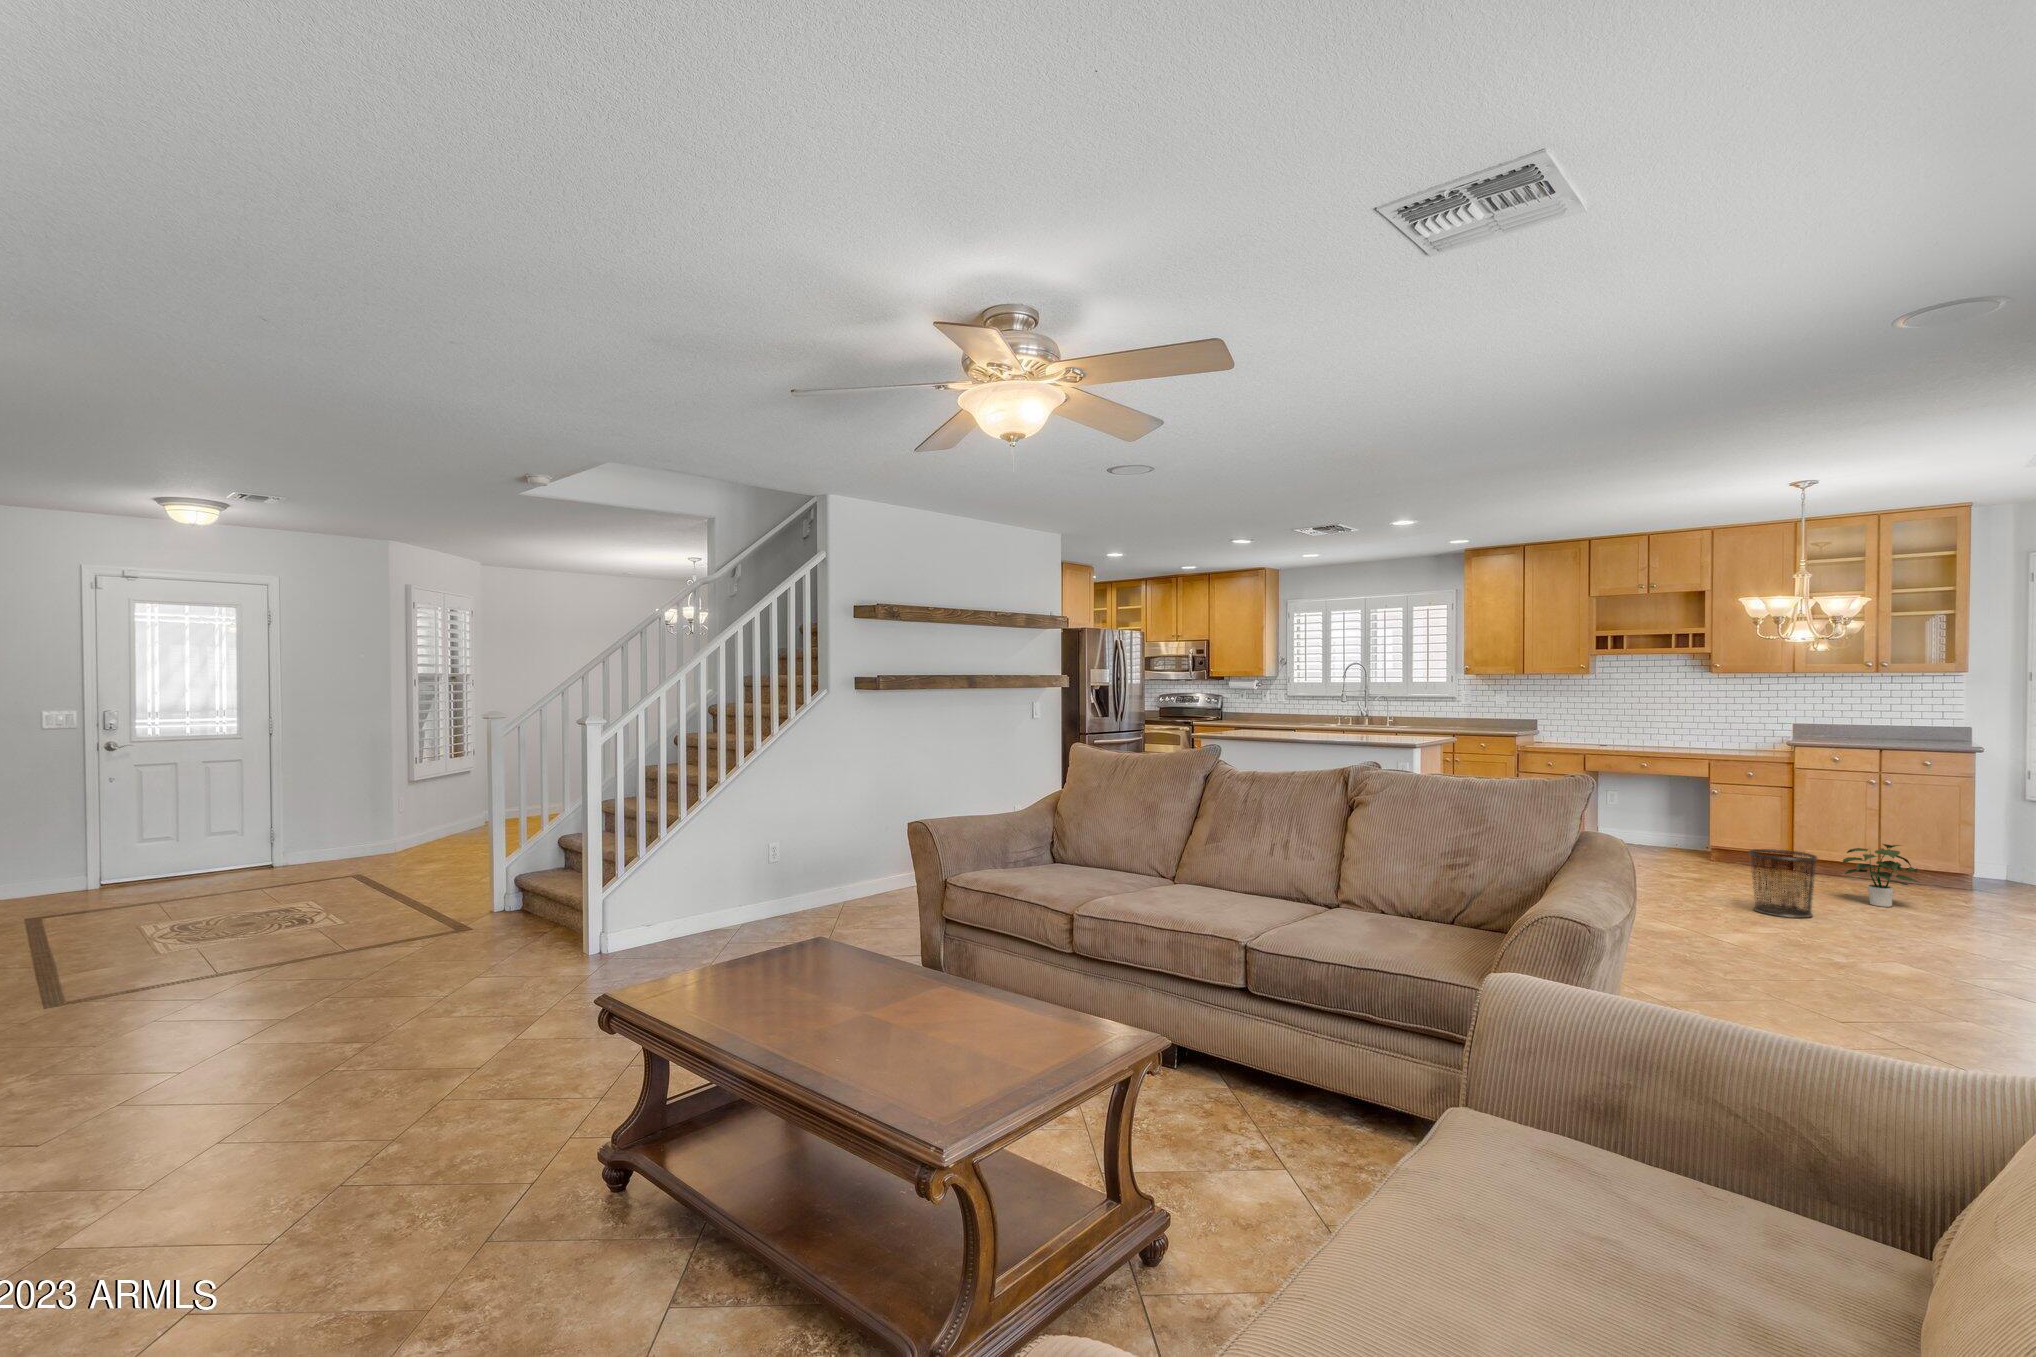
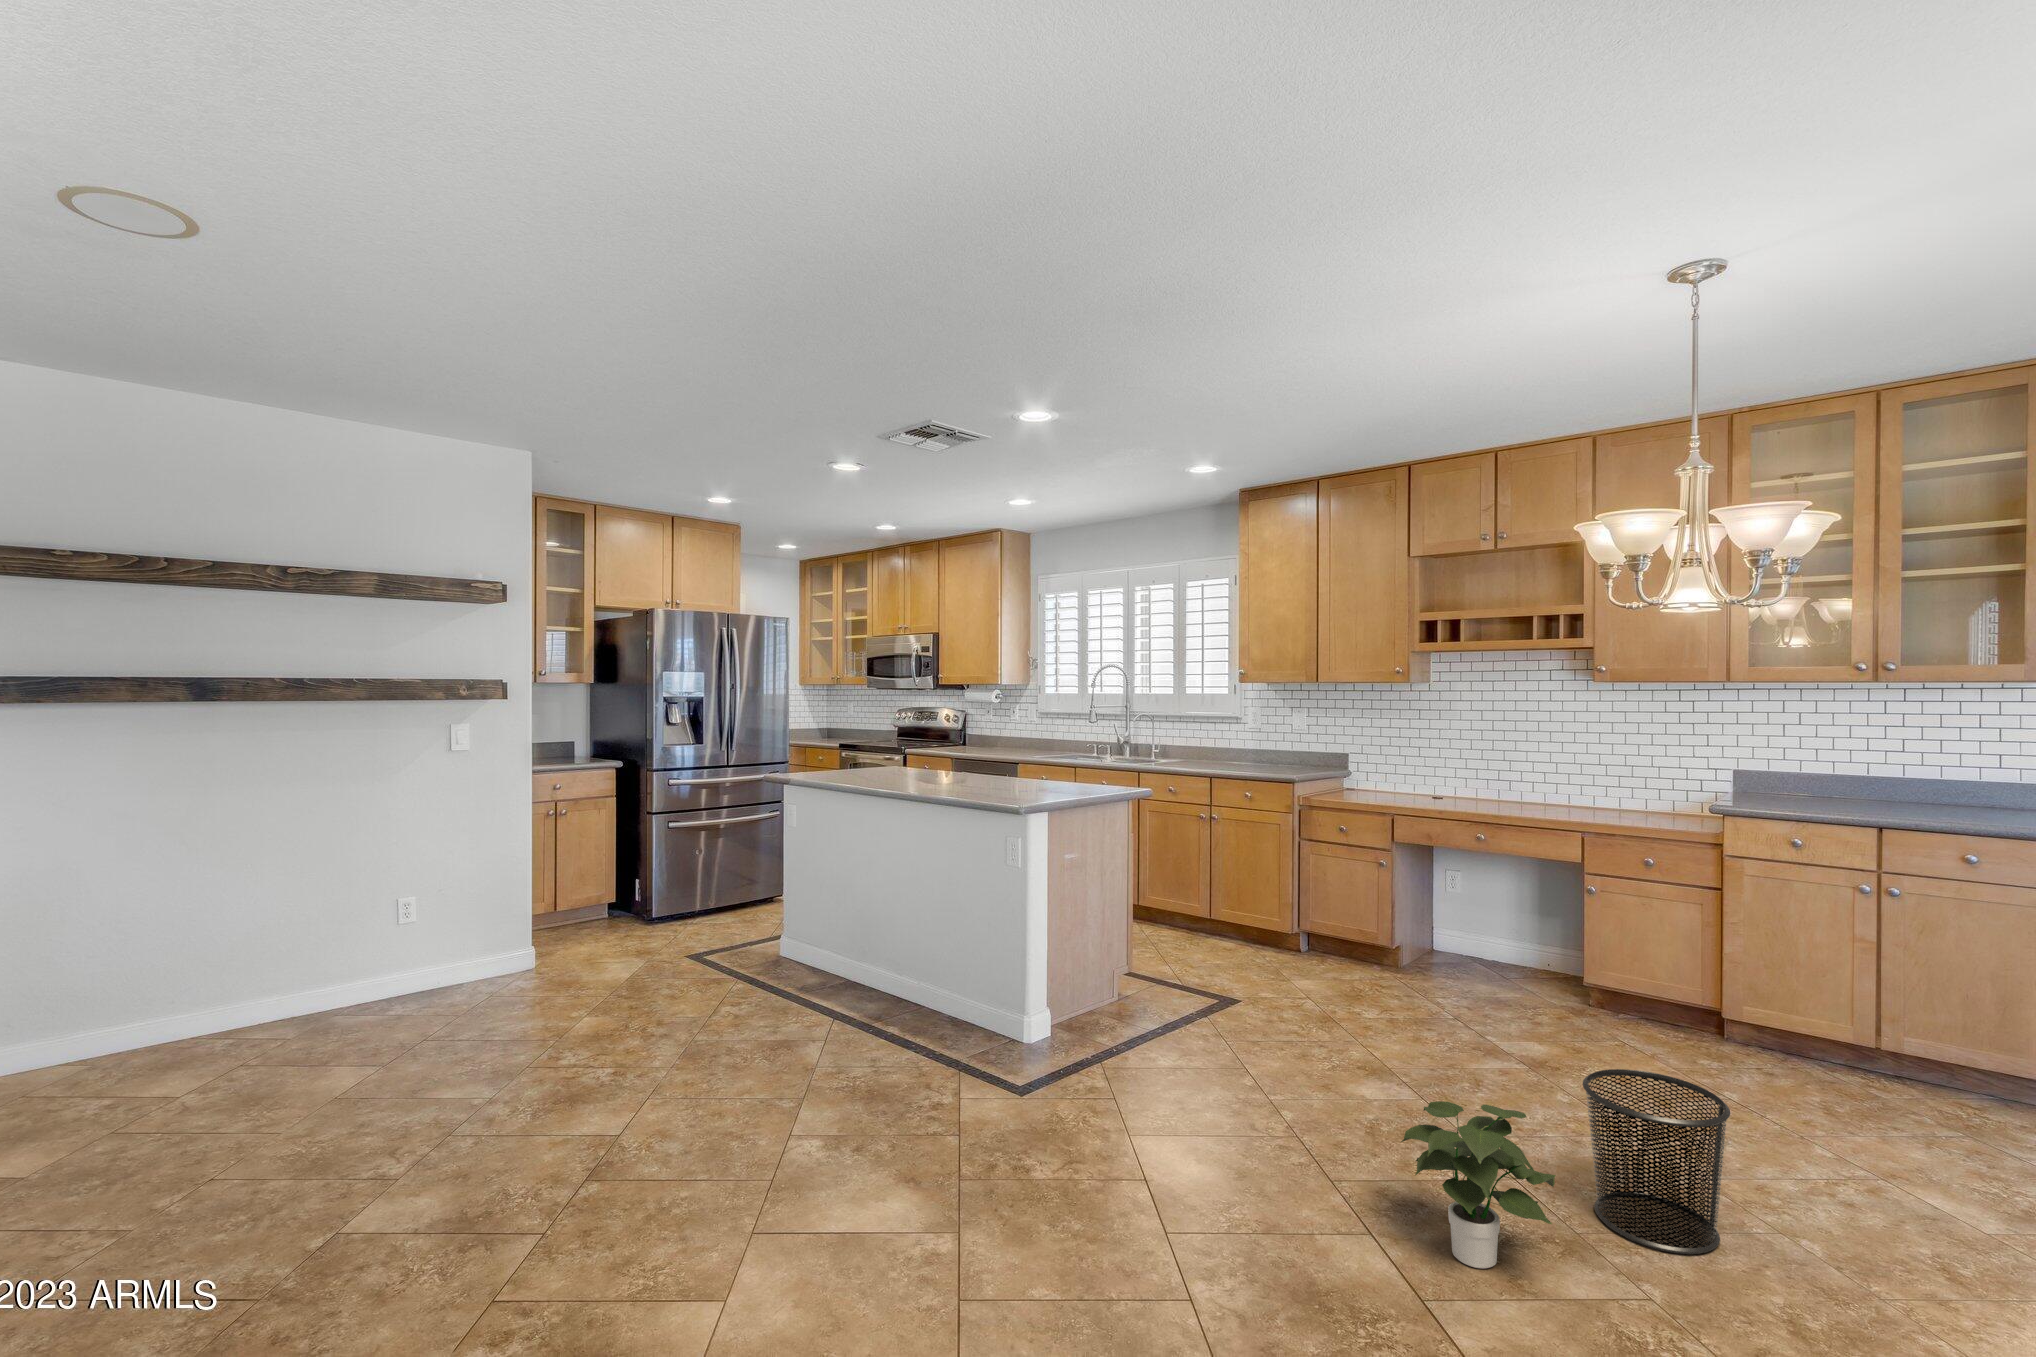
potted plant: present [1843,844,1920,907] -> present [1401,1101,1556,1269]

